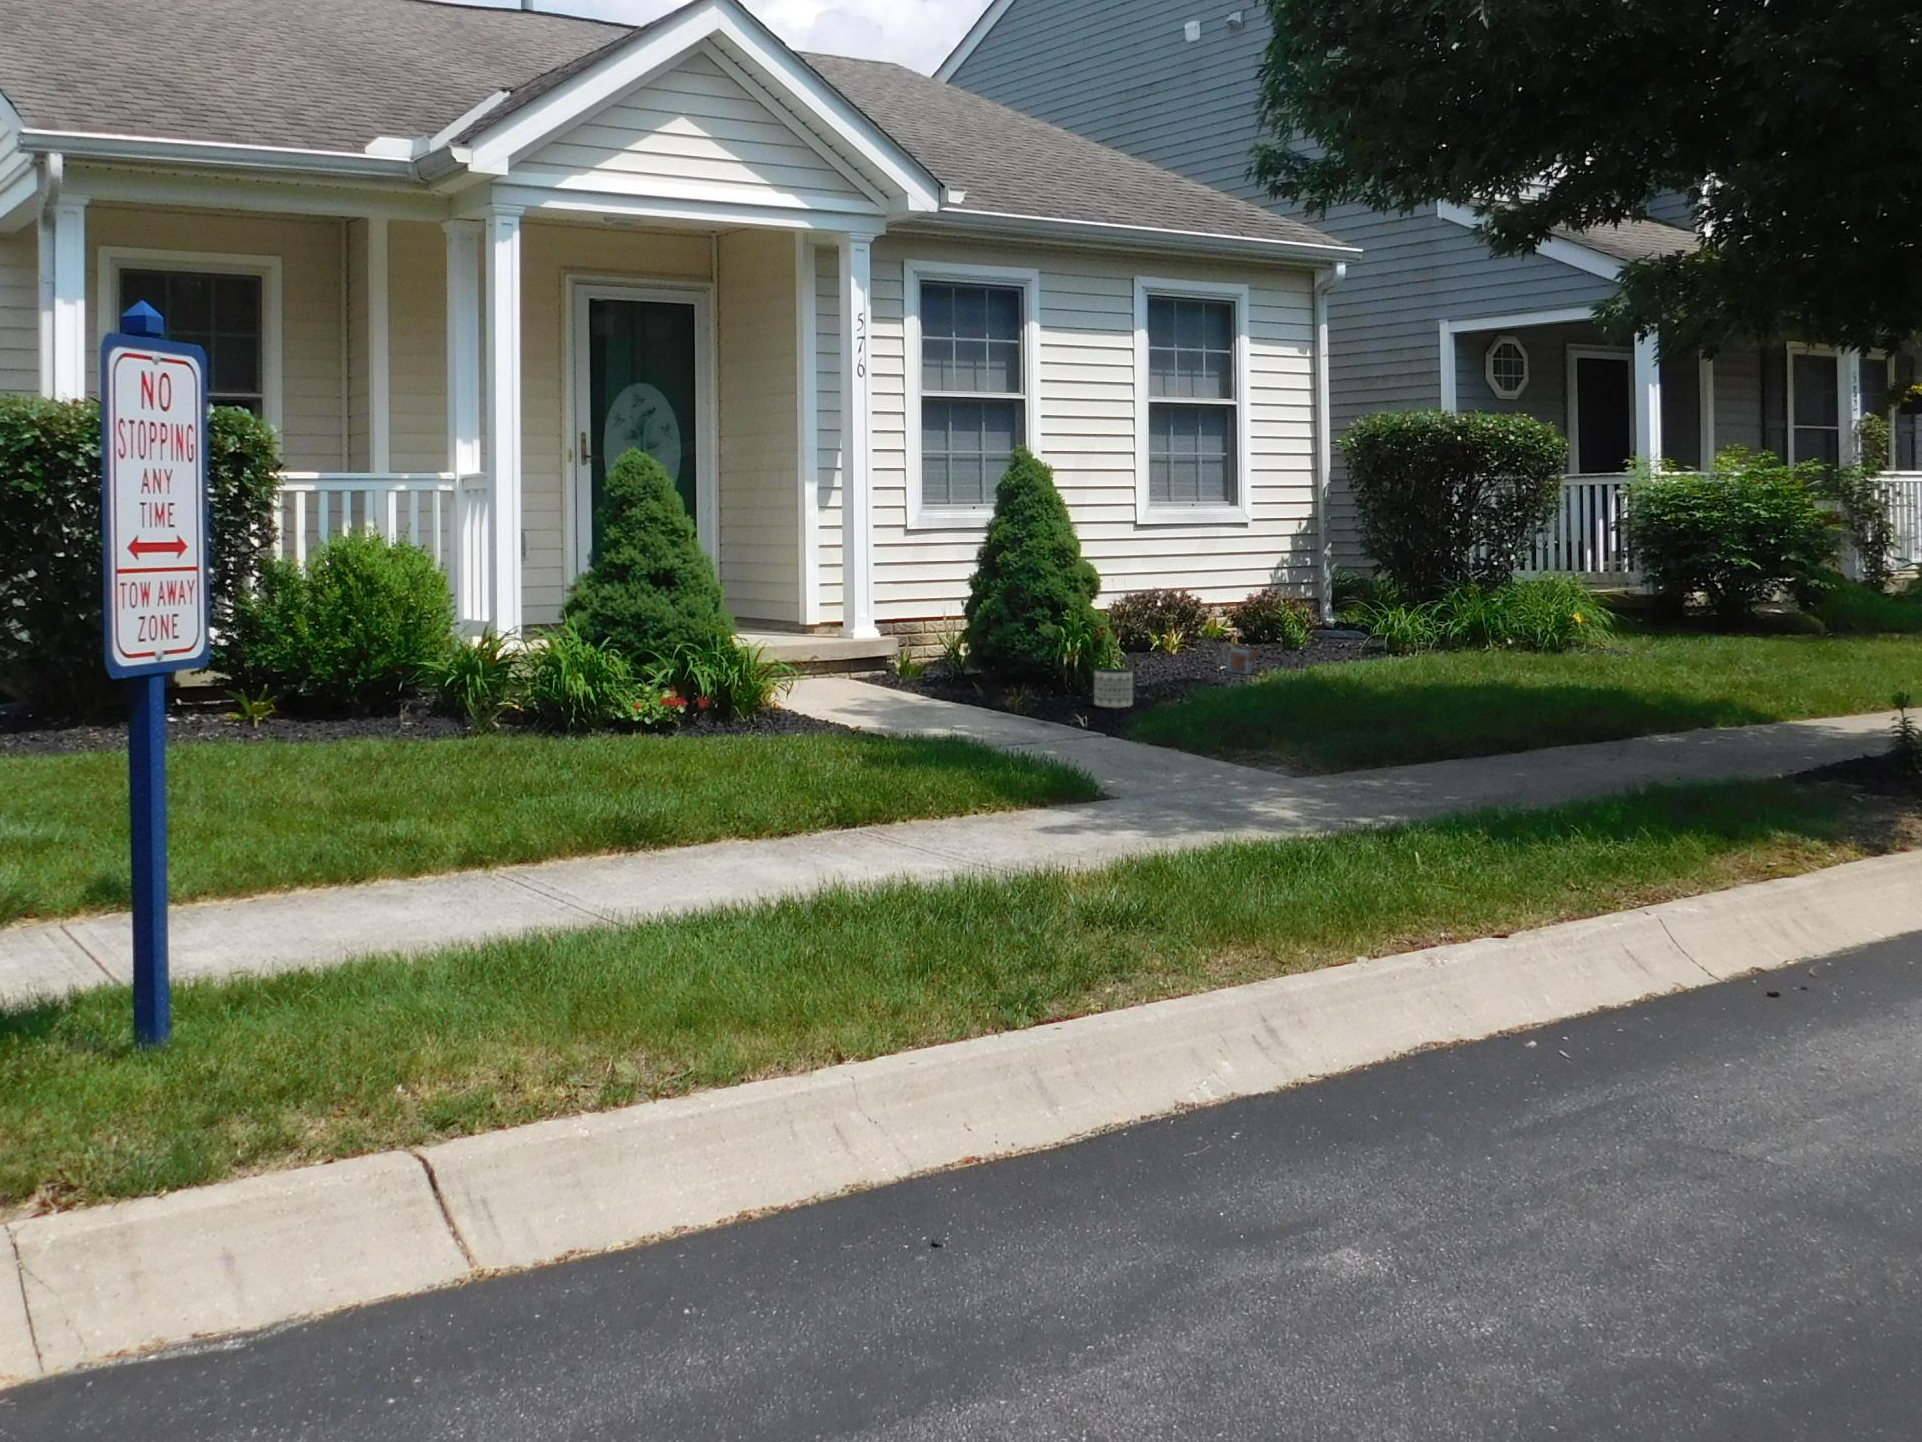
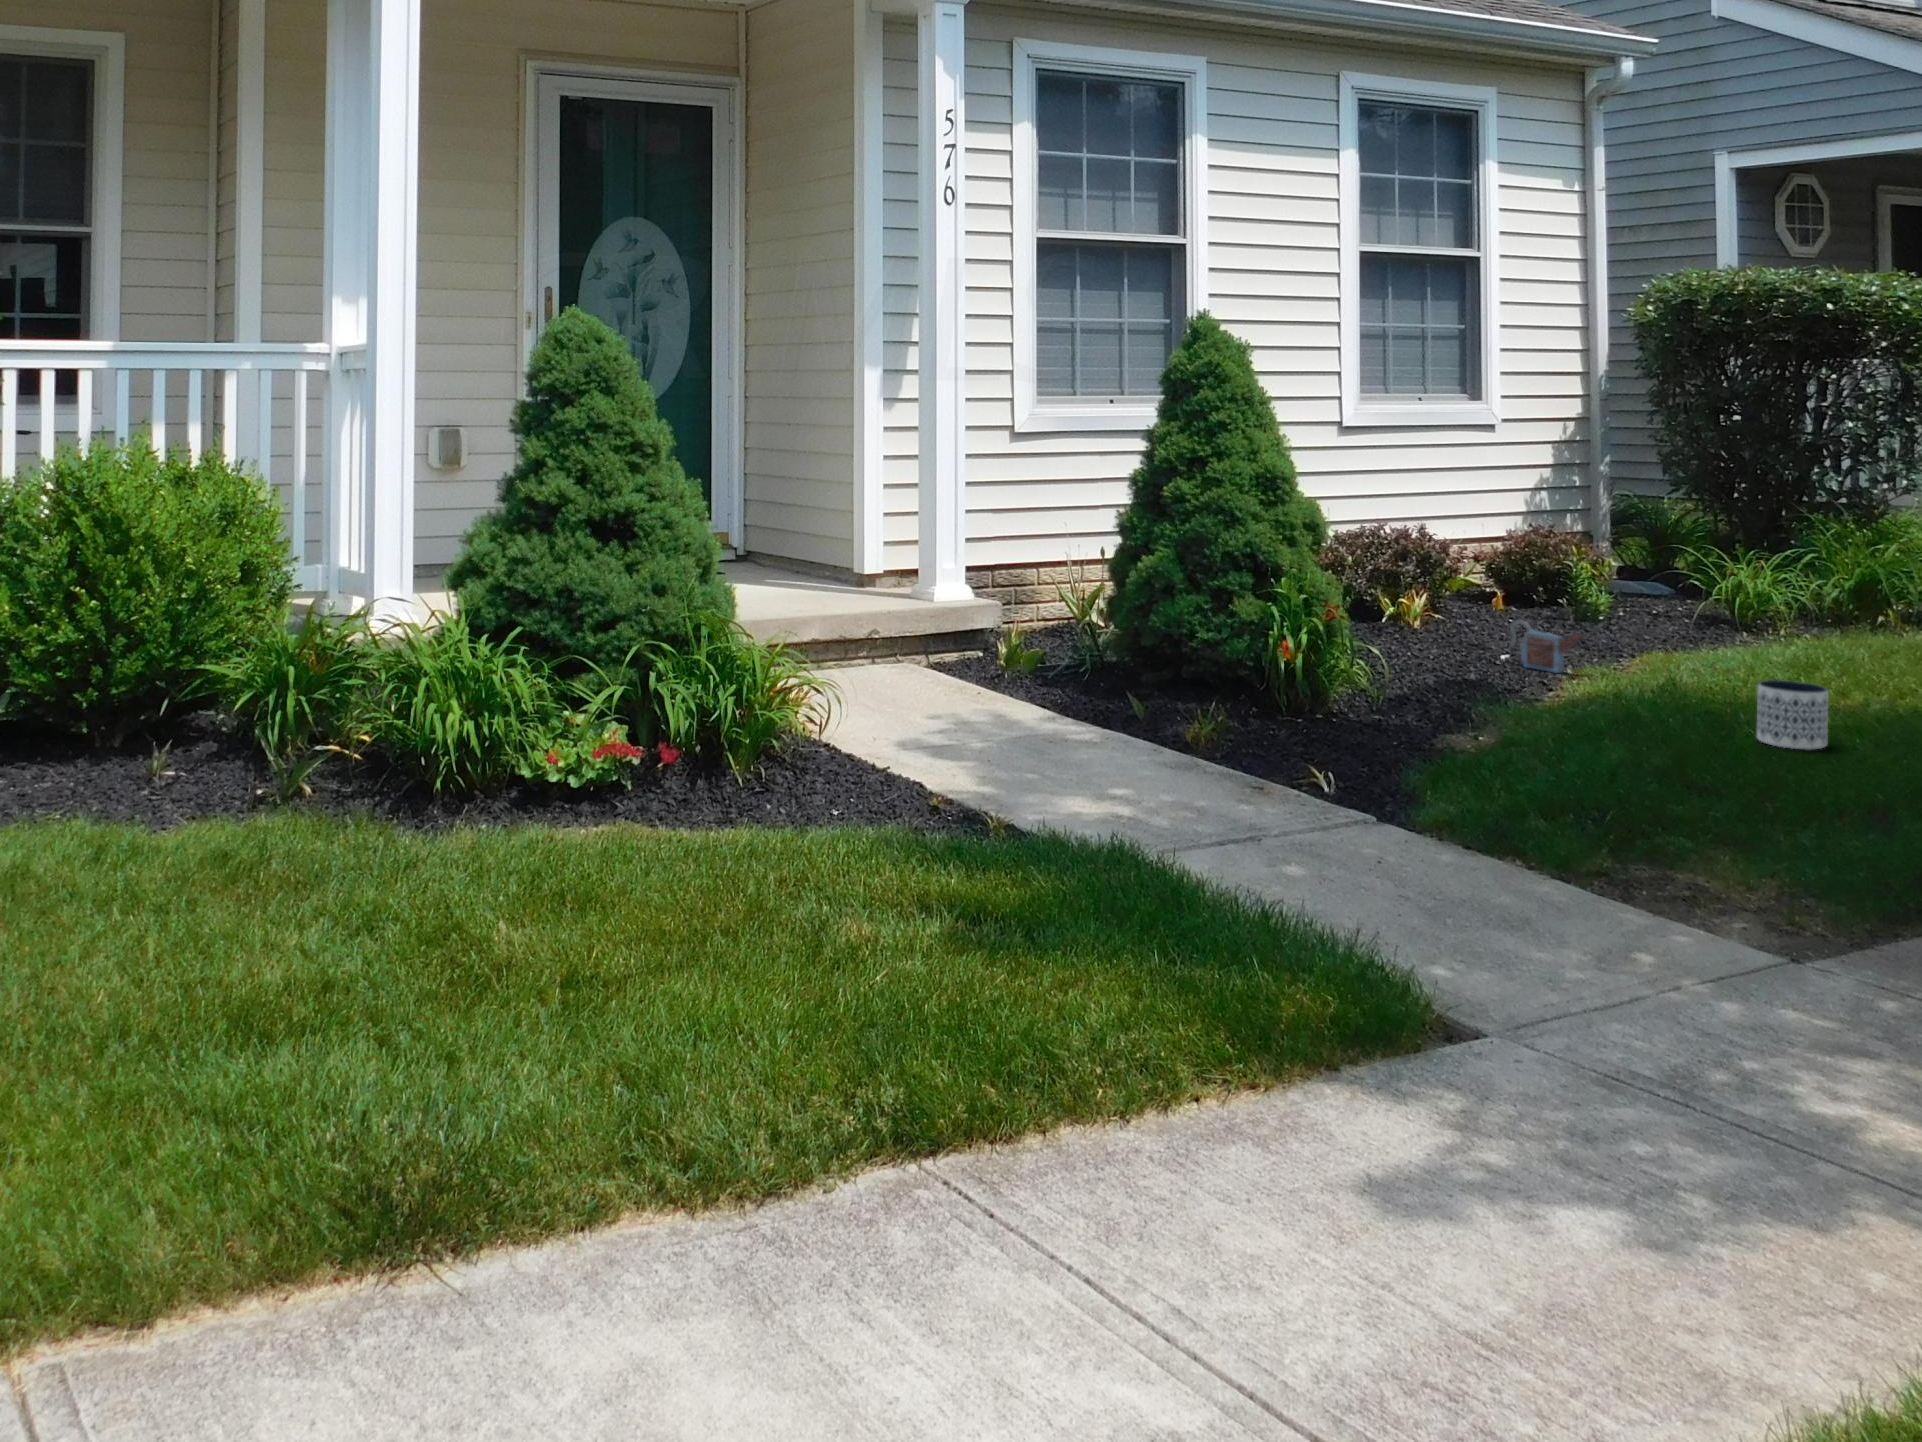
planter: present [1094,669,1133,708] -> present [1757,680,1828,750]

